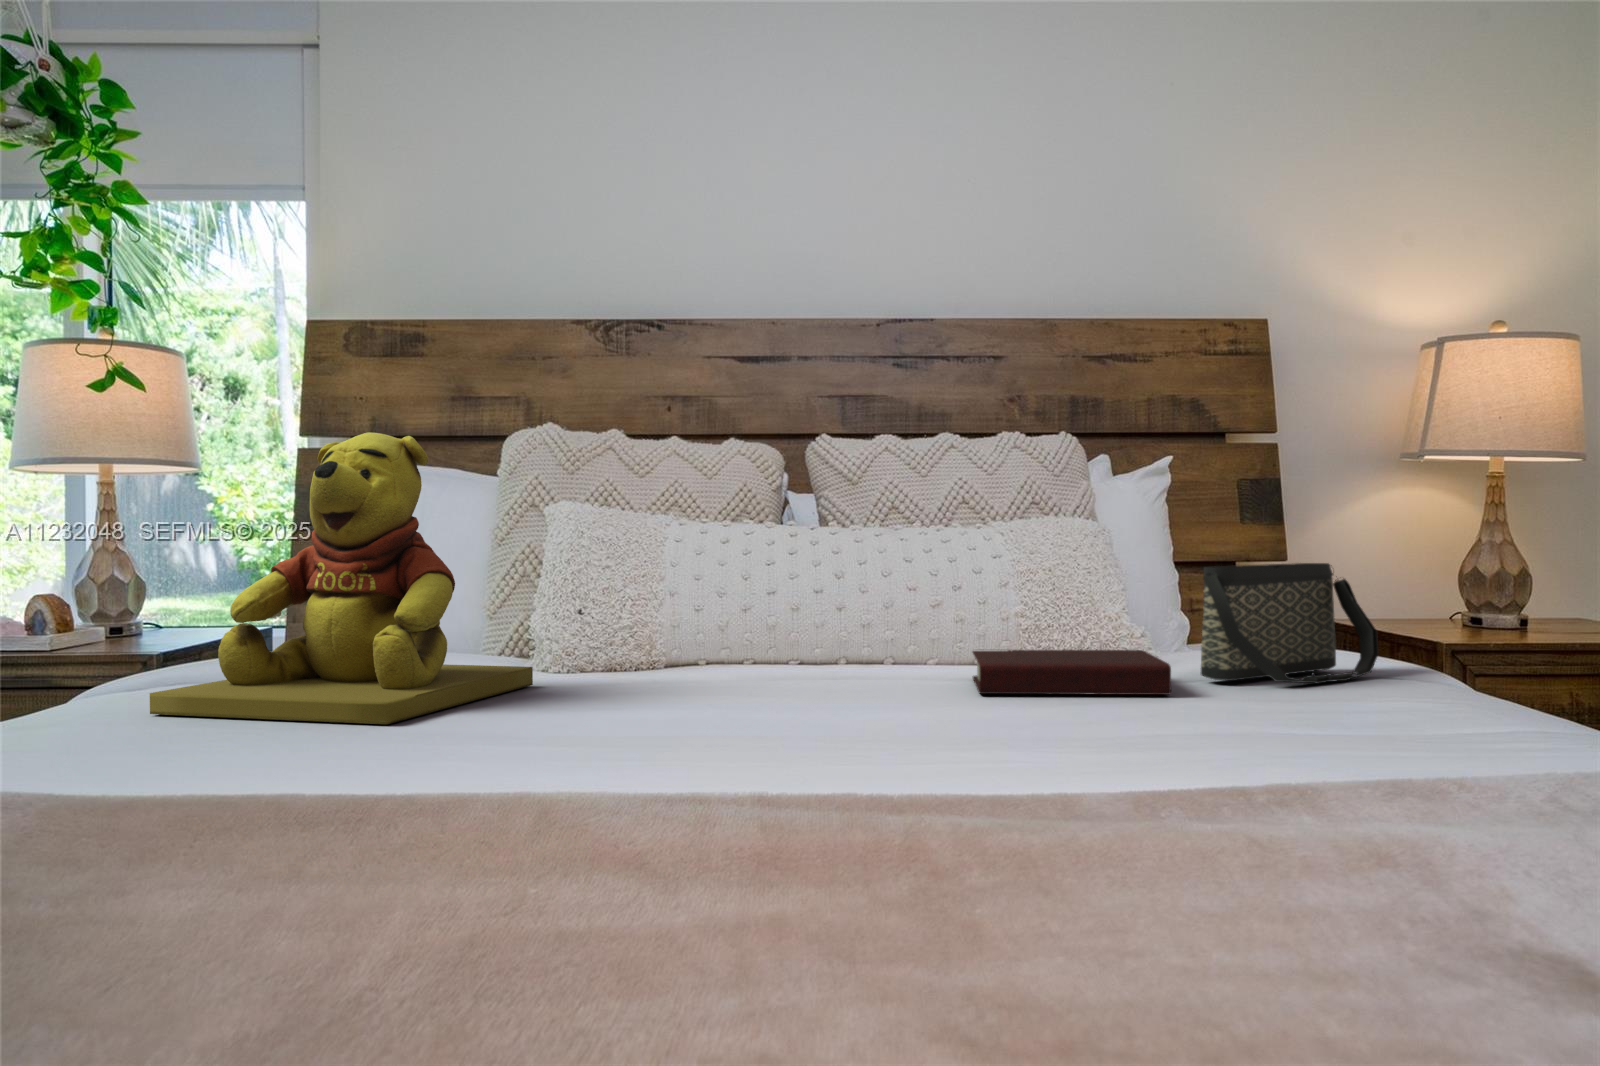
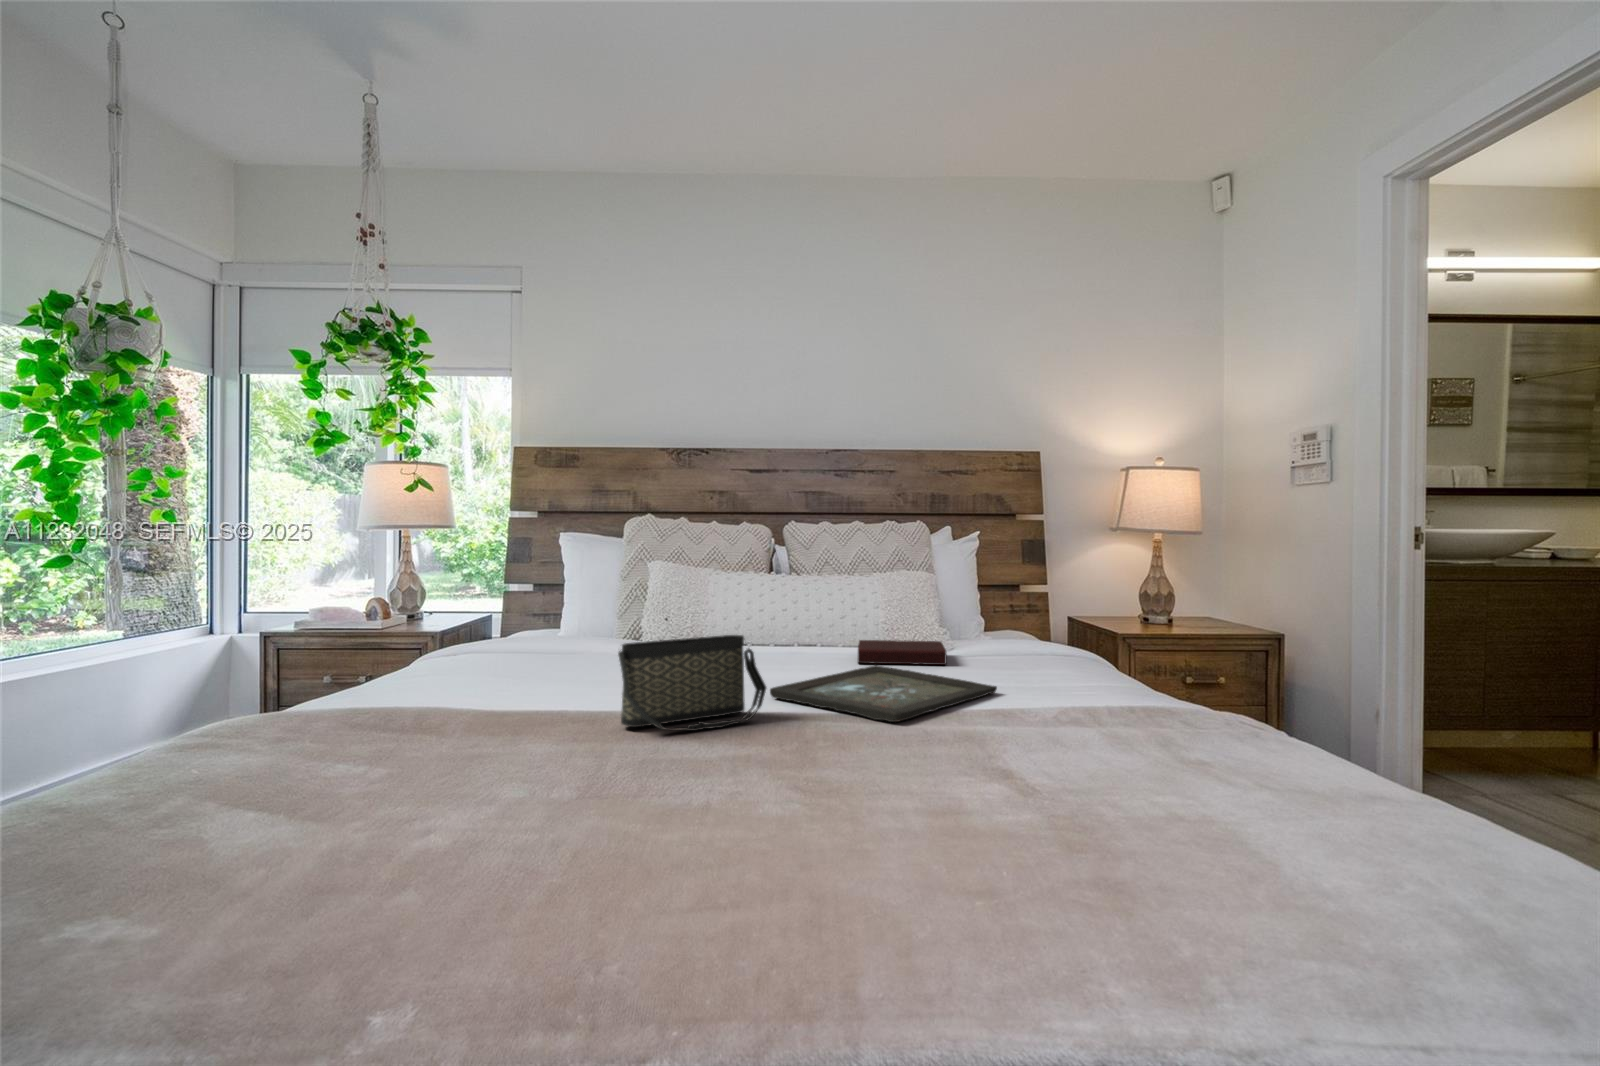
teddy bear: present [150,432,533,724] -> none [473,535,645,676]
handbag: present [1201,563,1378,684] -> present [618,635,766,731]
tray: none [807,694,1344,823] -> present [770,666,997,722]

